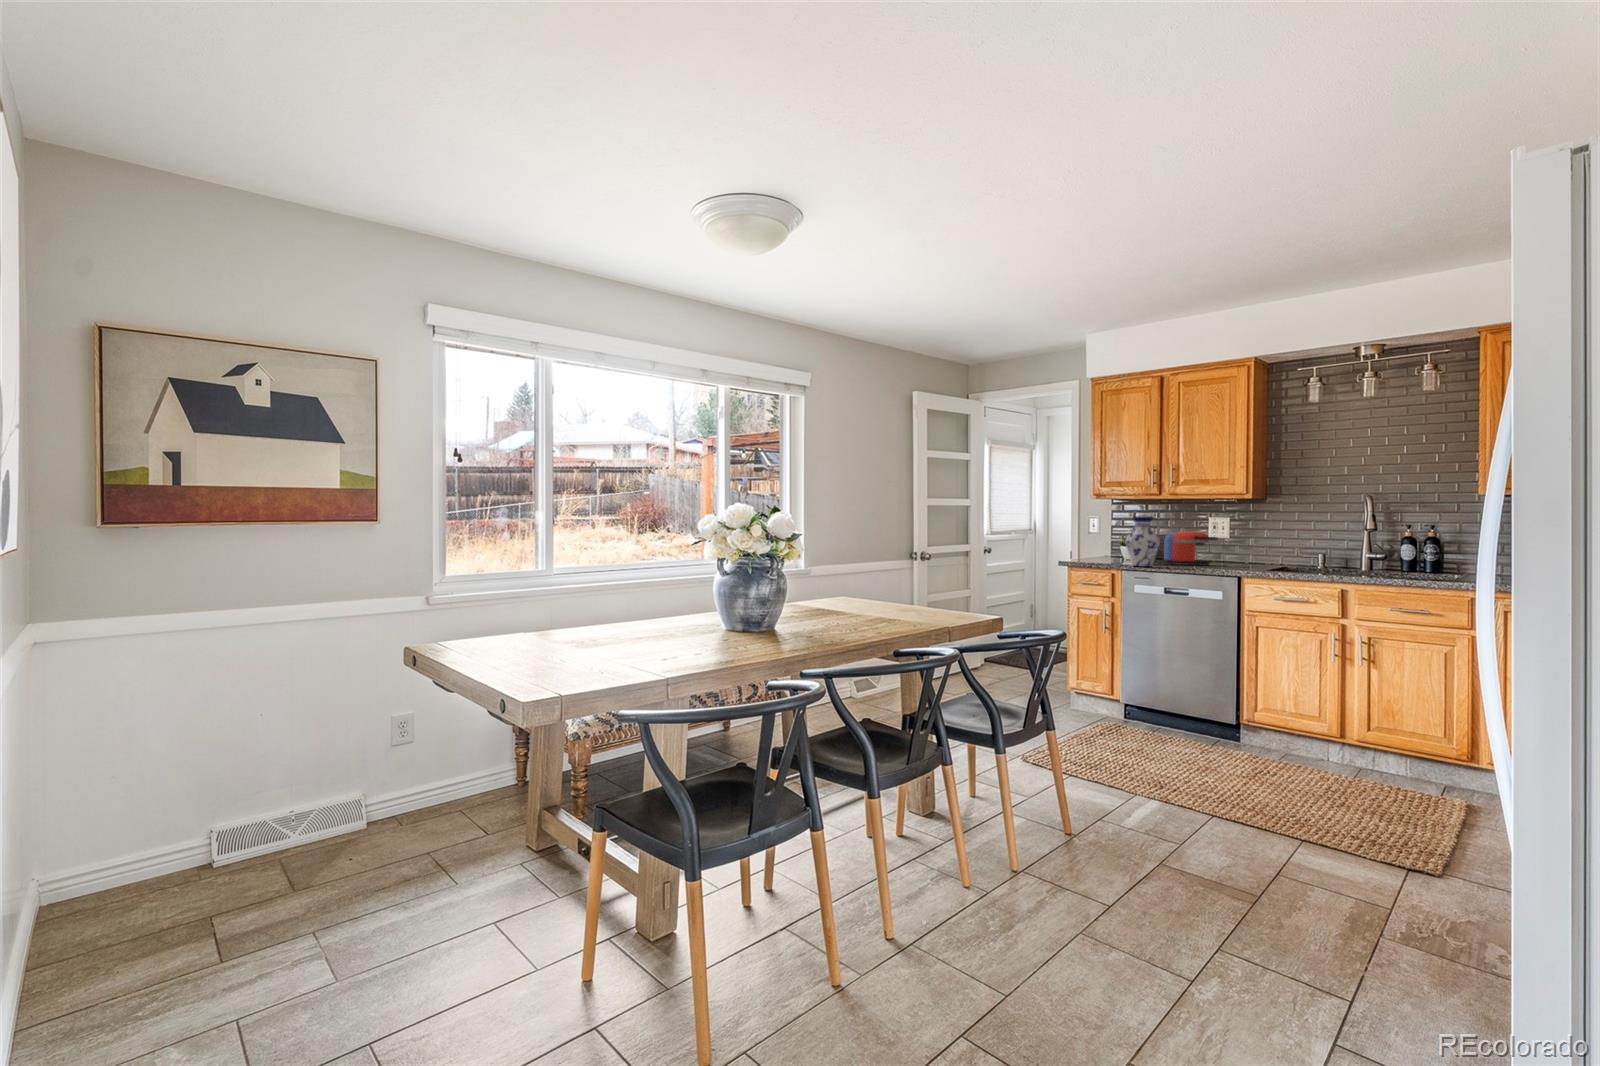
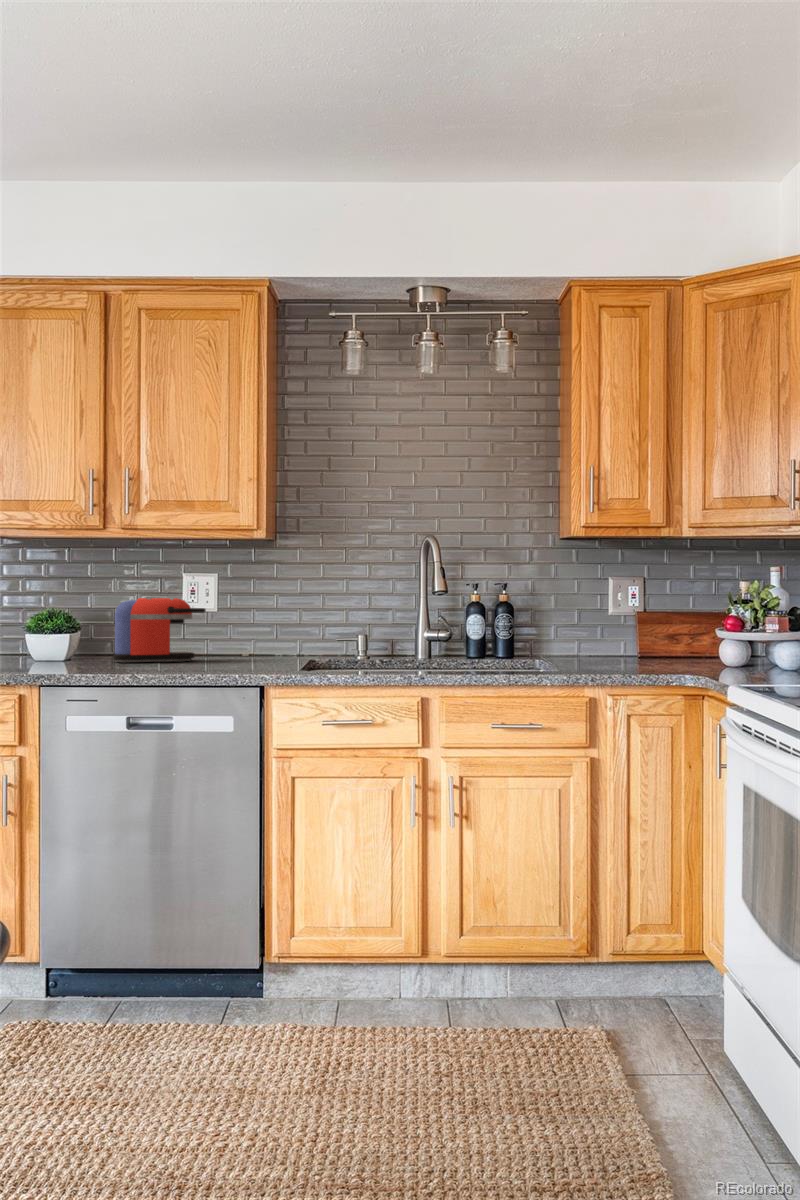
vase: present [1126,517,1160,567] -> none [43,567,112,673]

